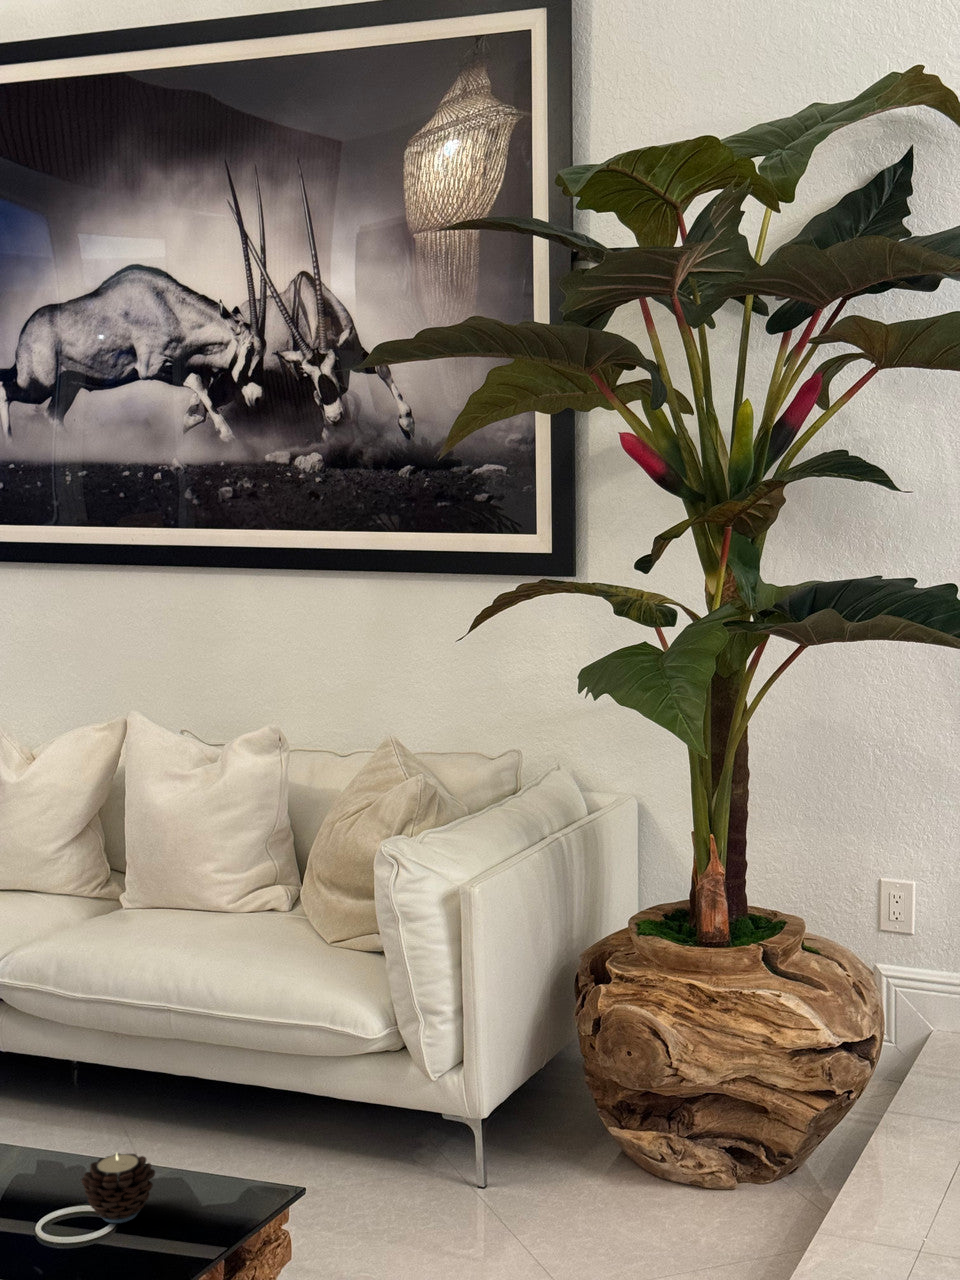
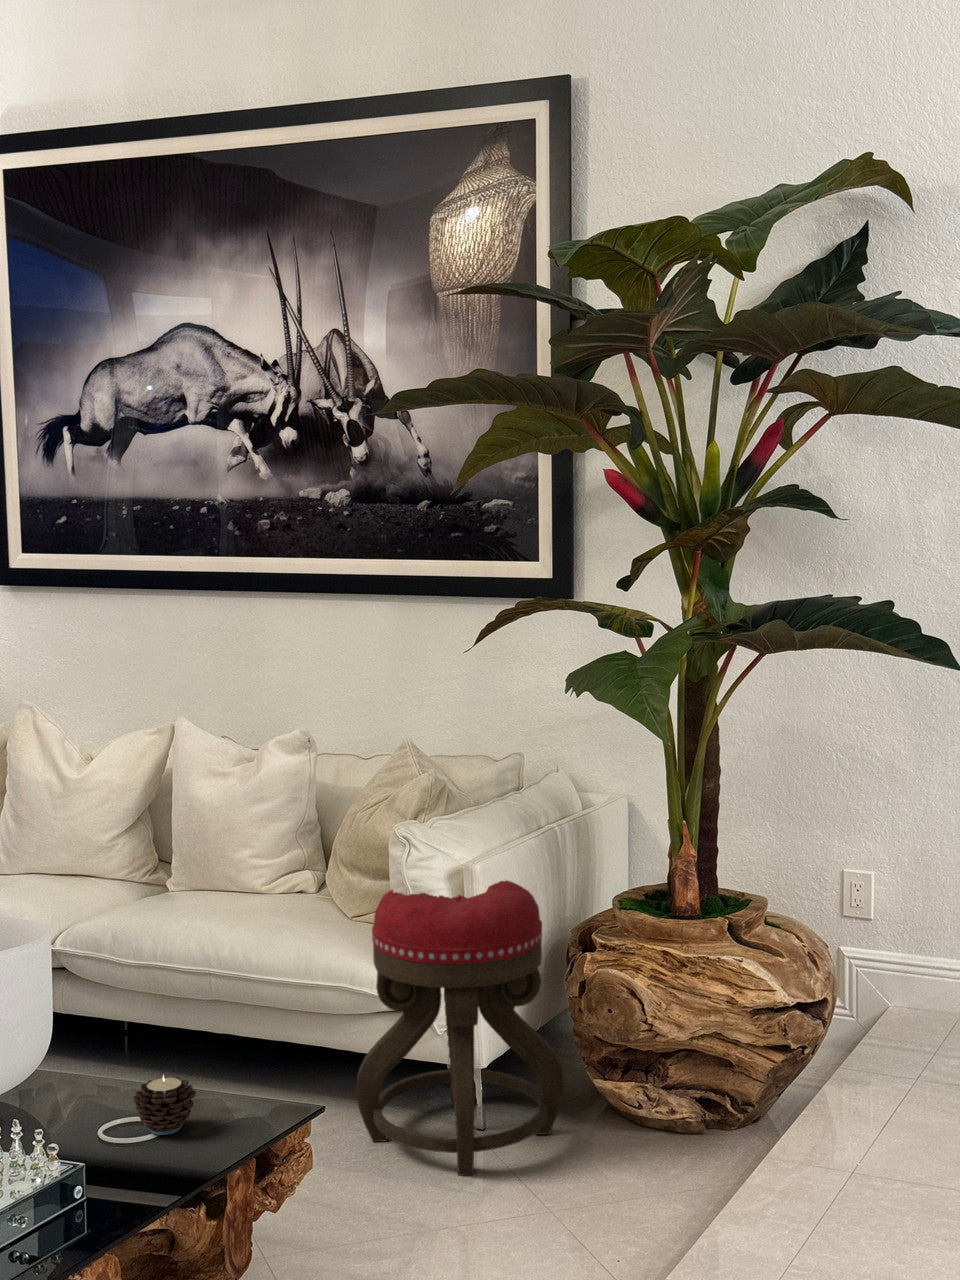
ottoman: none [339,897,576,1244] -> present [356,880,564,1176]

